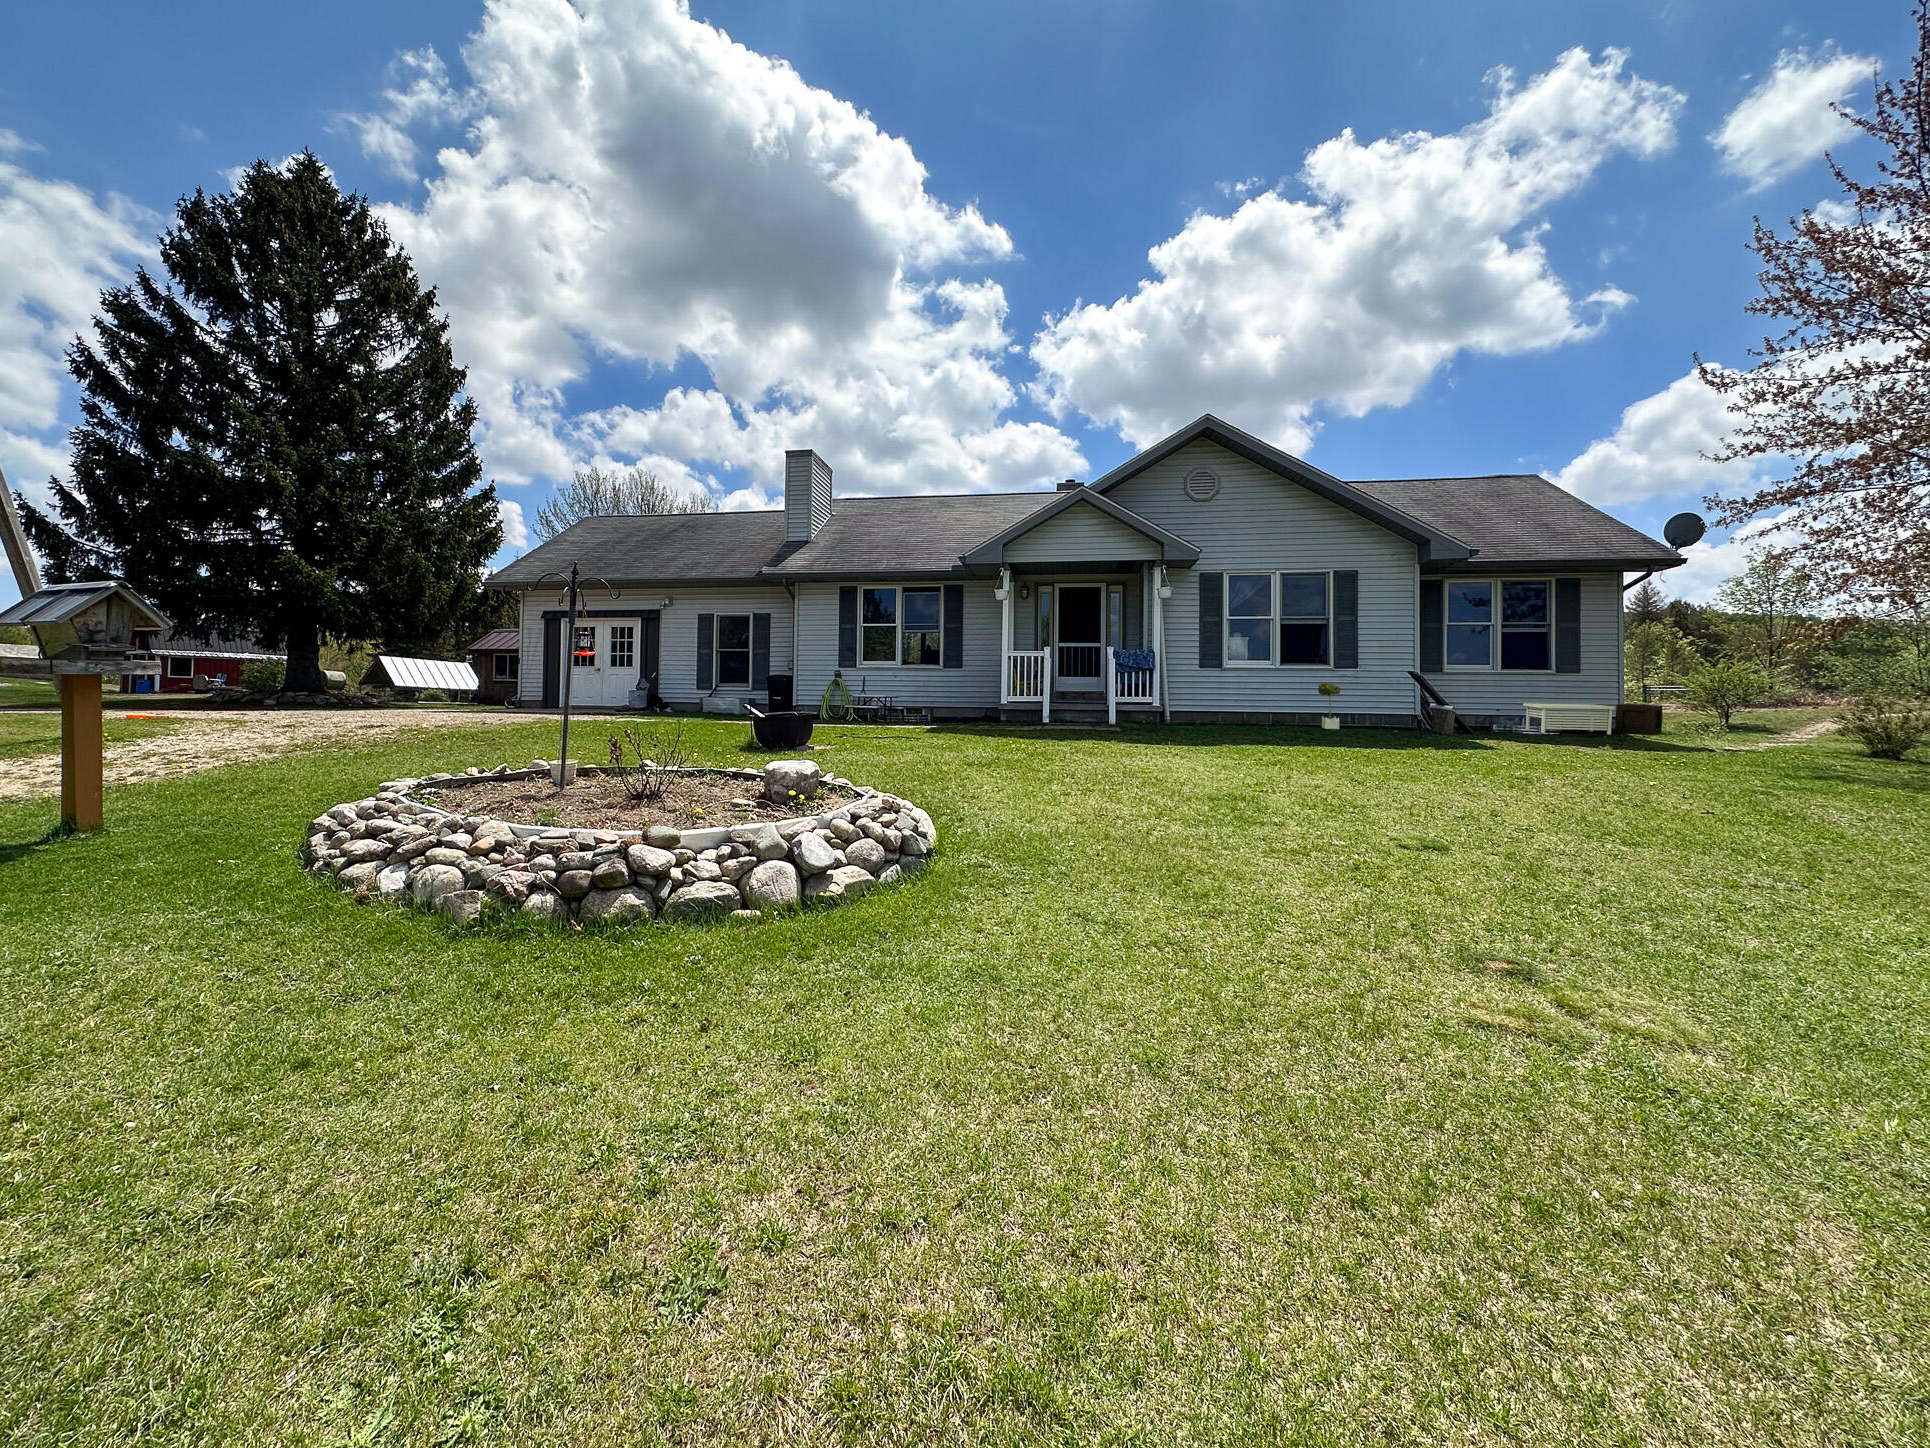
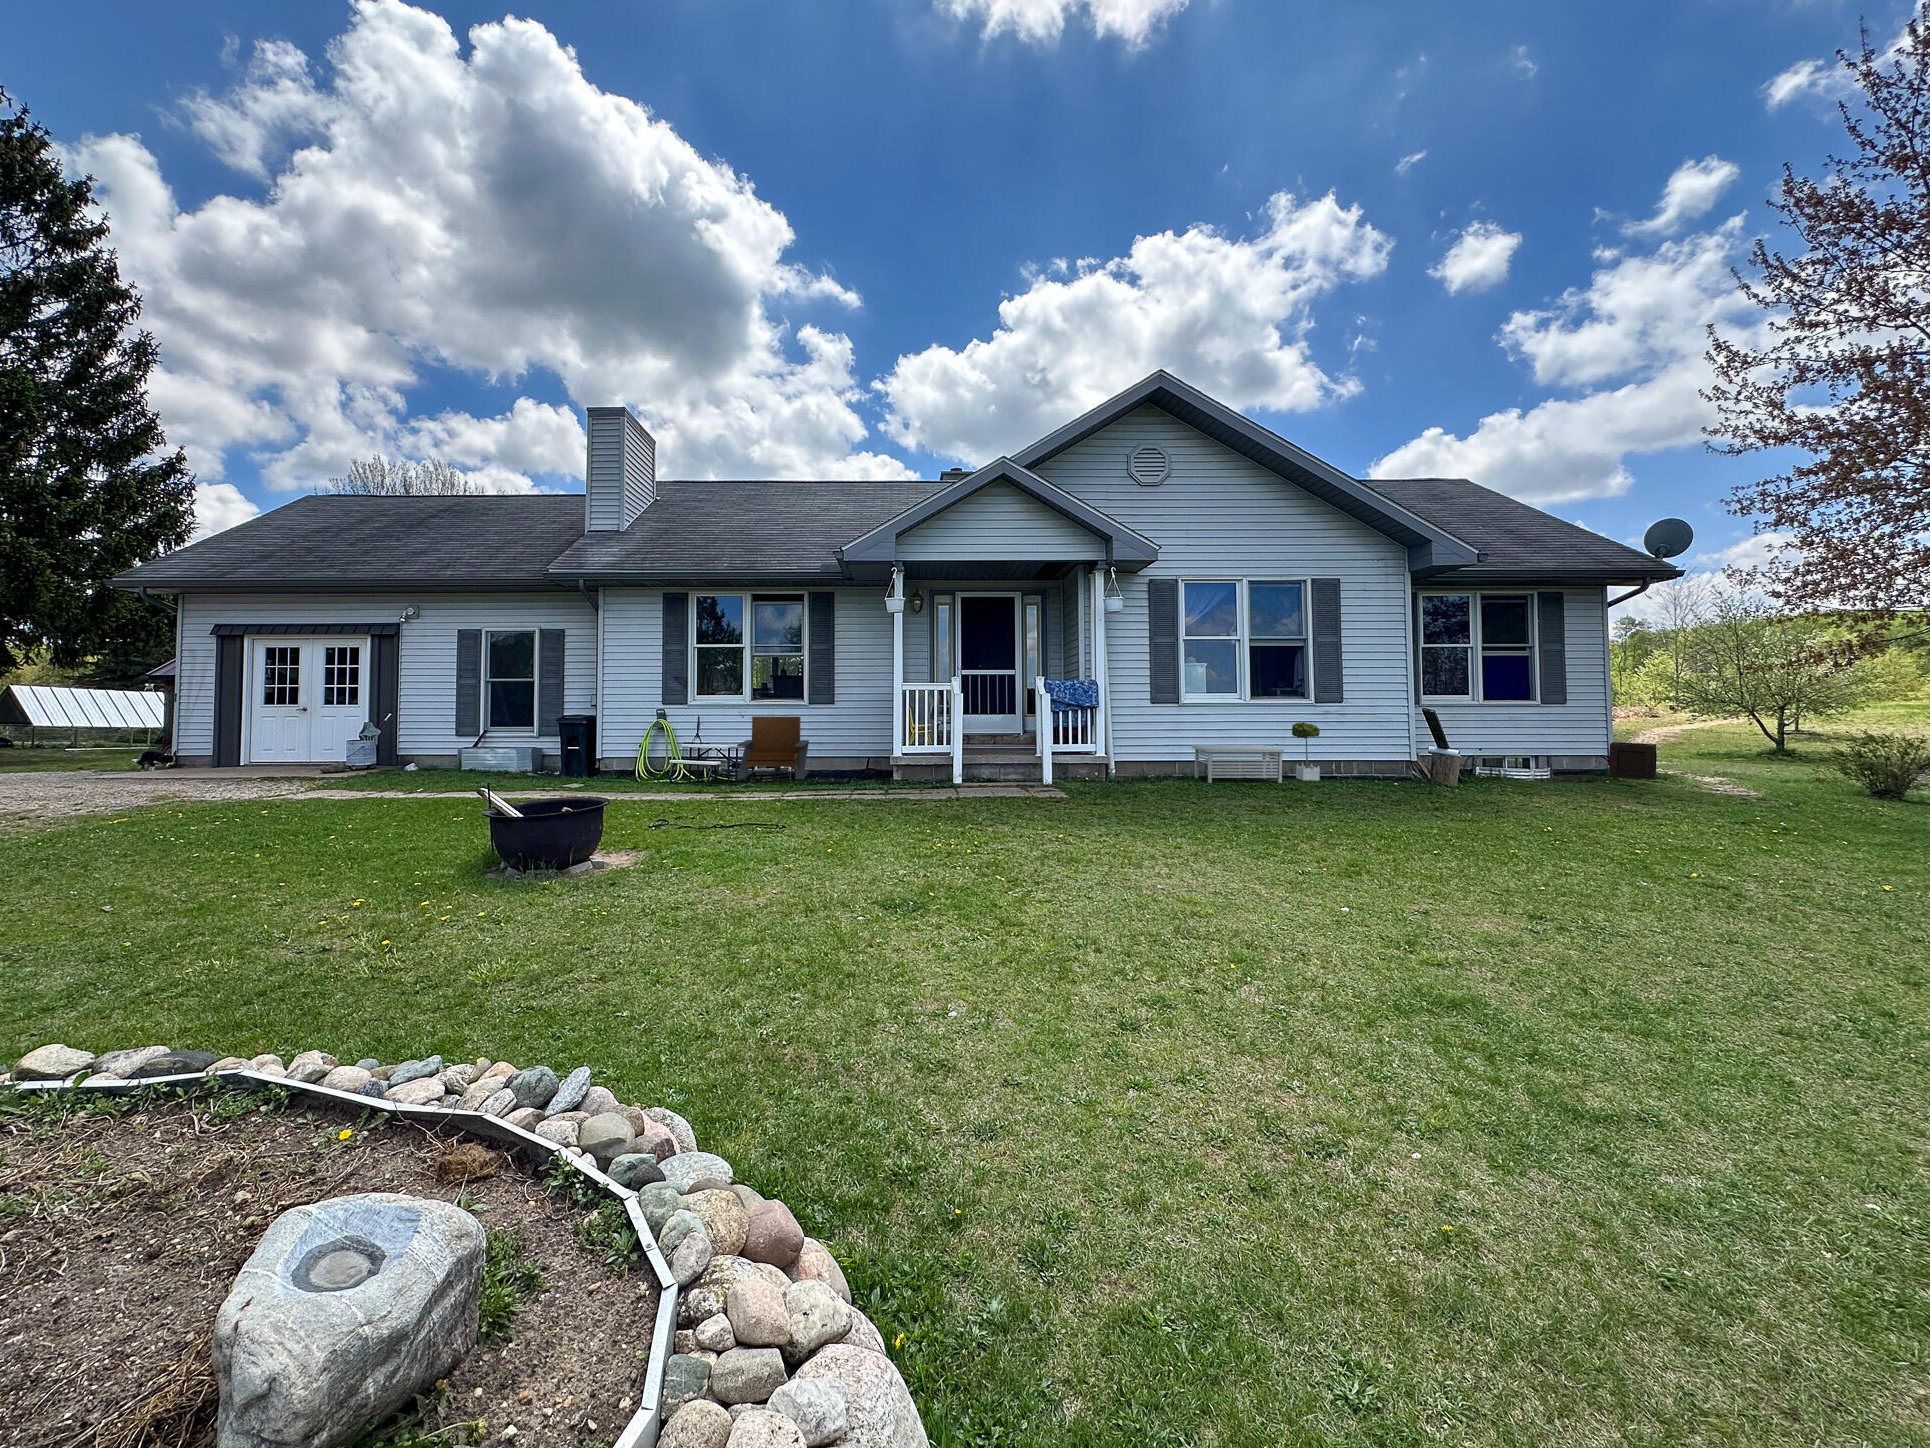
lounge chair: none [888,675,940,720] -> present [737,717,809,779]
storage bench: present [1523,703,1614,734] -> present [1192,745,1284,783]

